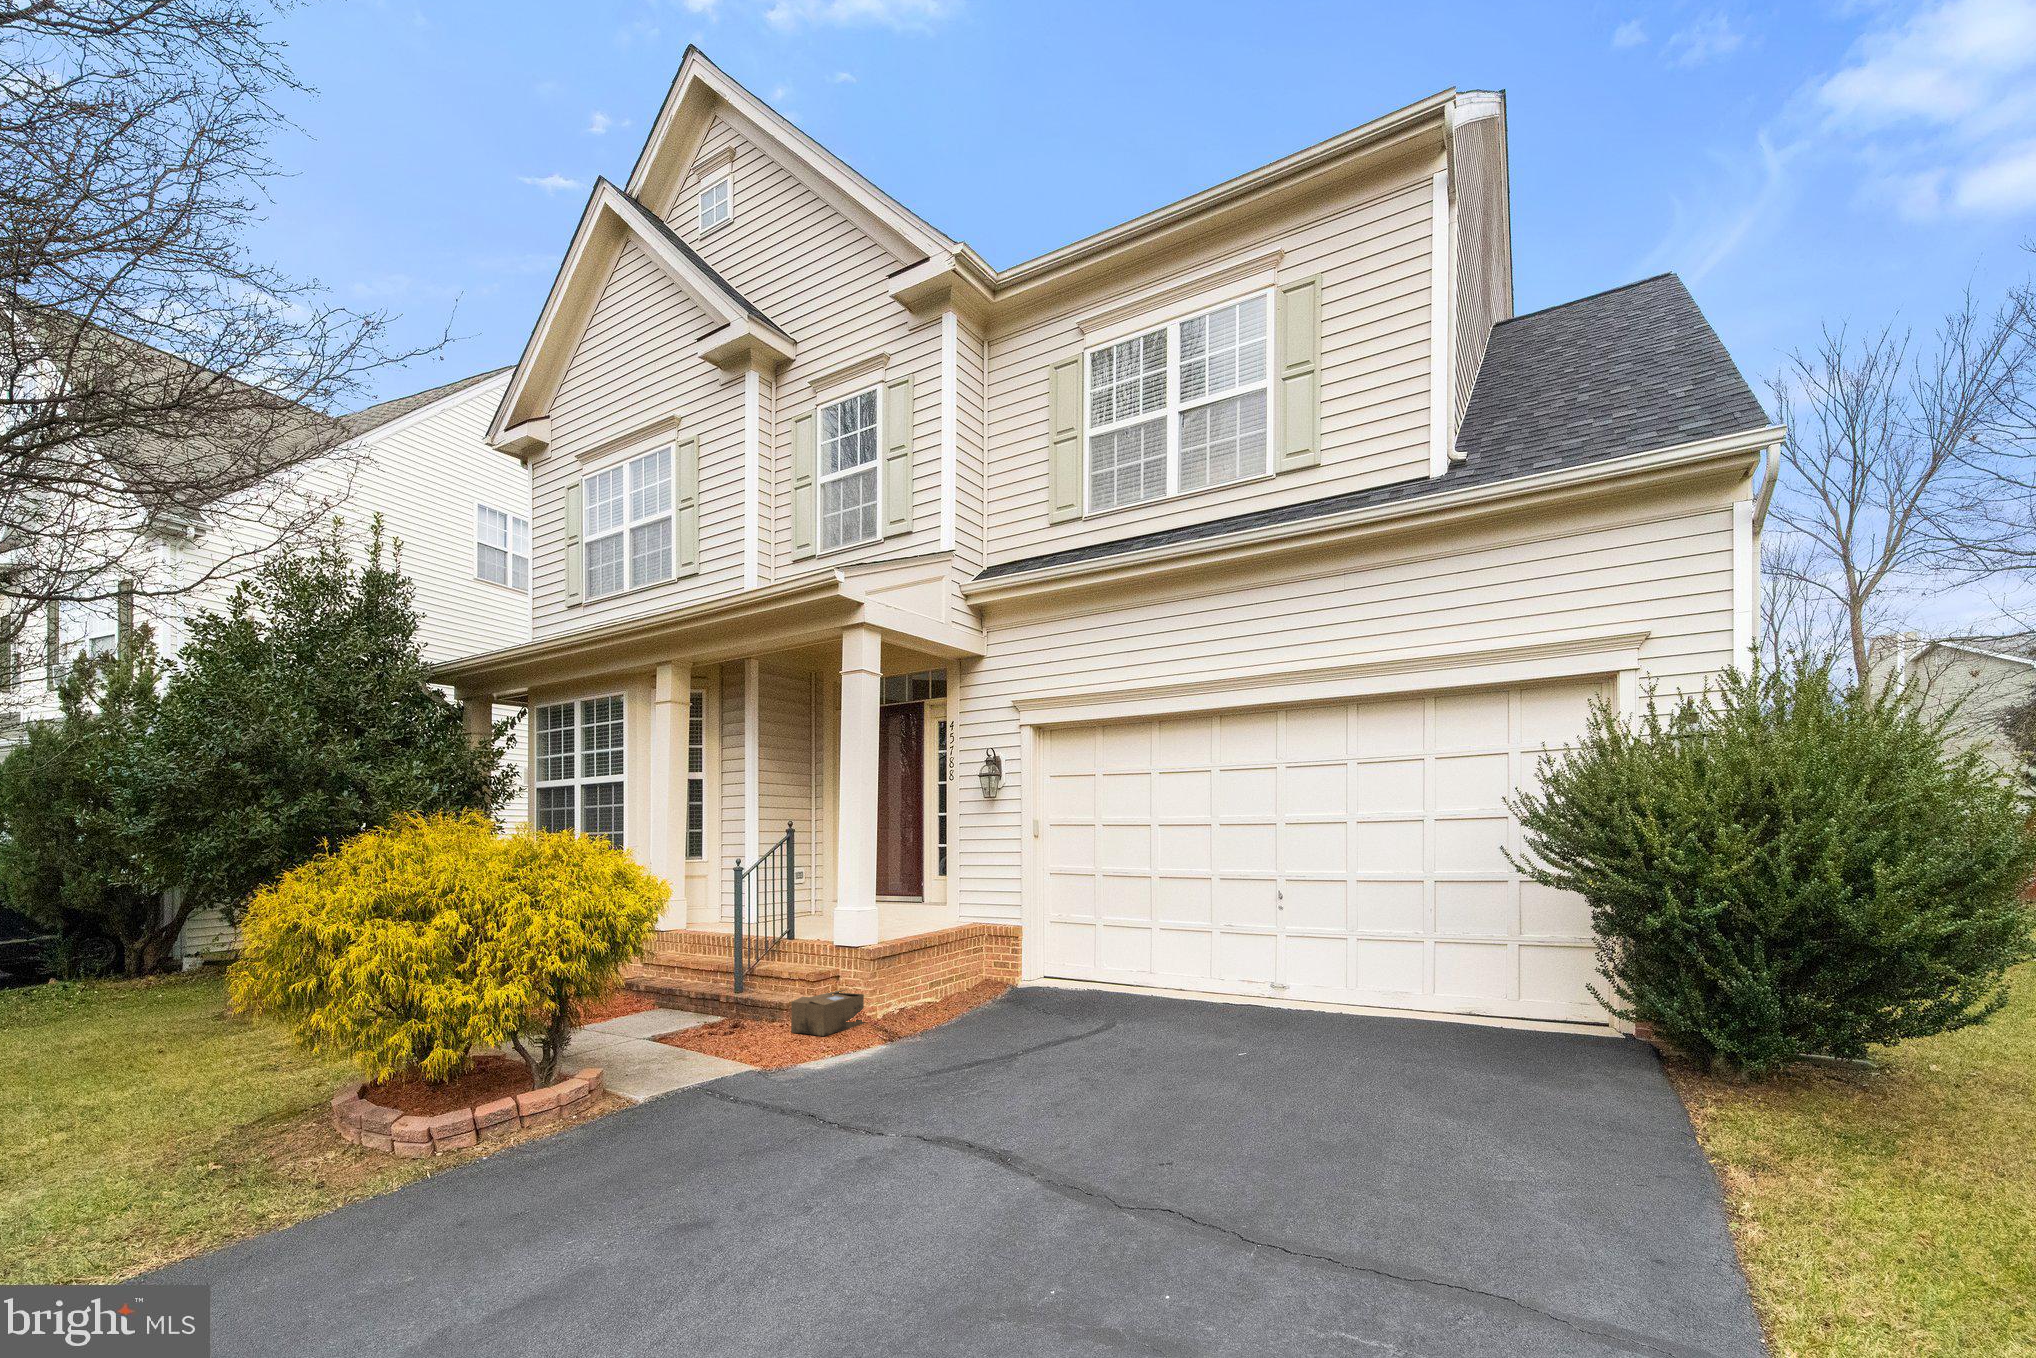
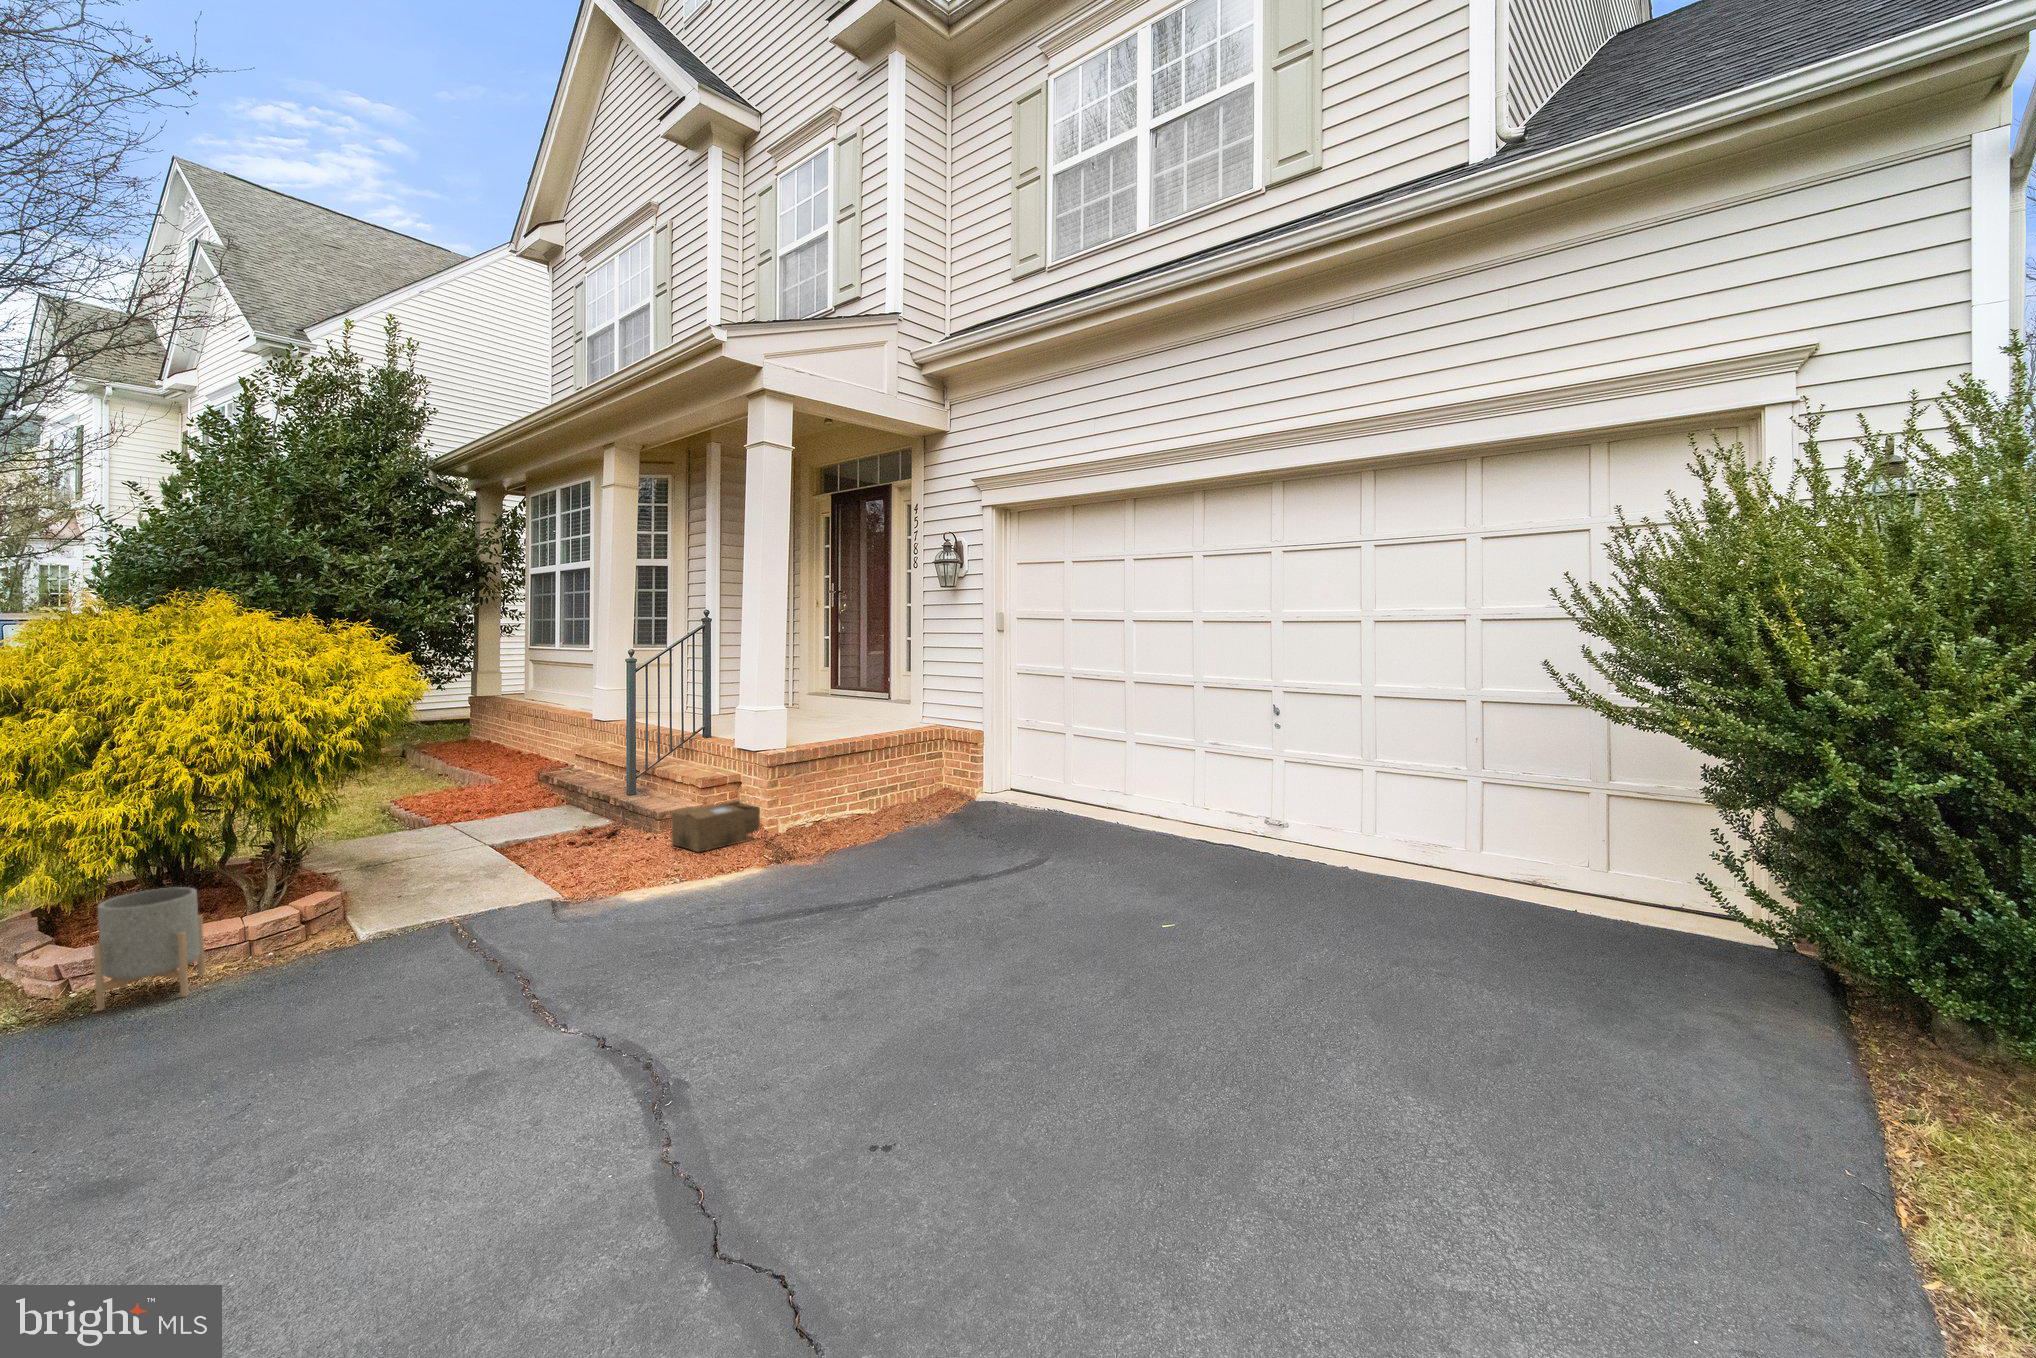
planter: none [472,1060,541,1159] -> present [93,887,205,1011]

